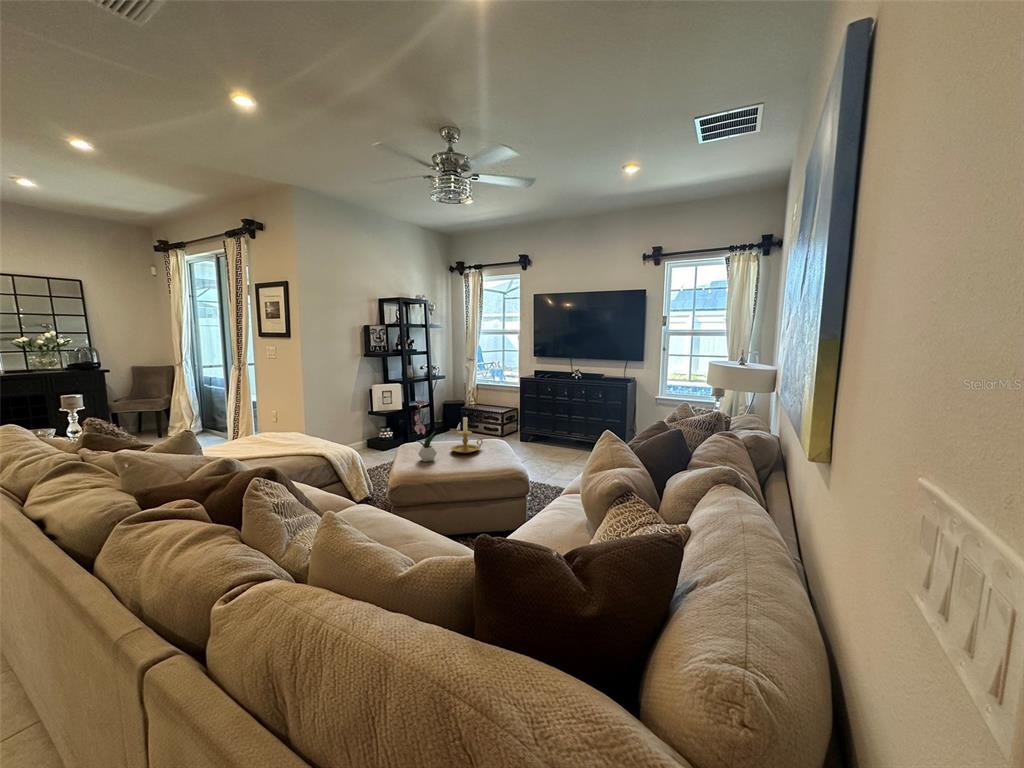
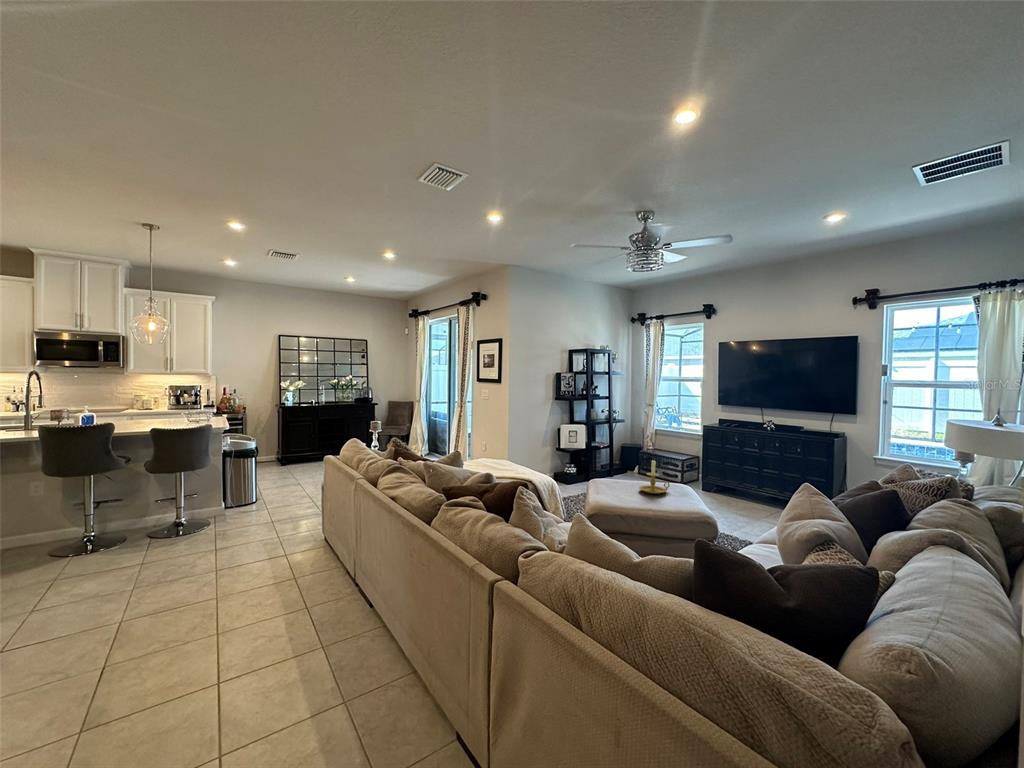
flower arrangement: present [415,407,437,462] -> none [608,448,629,497]

